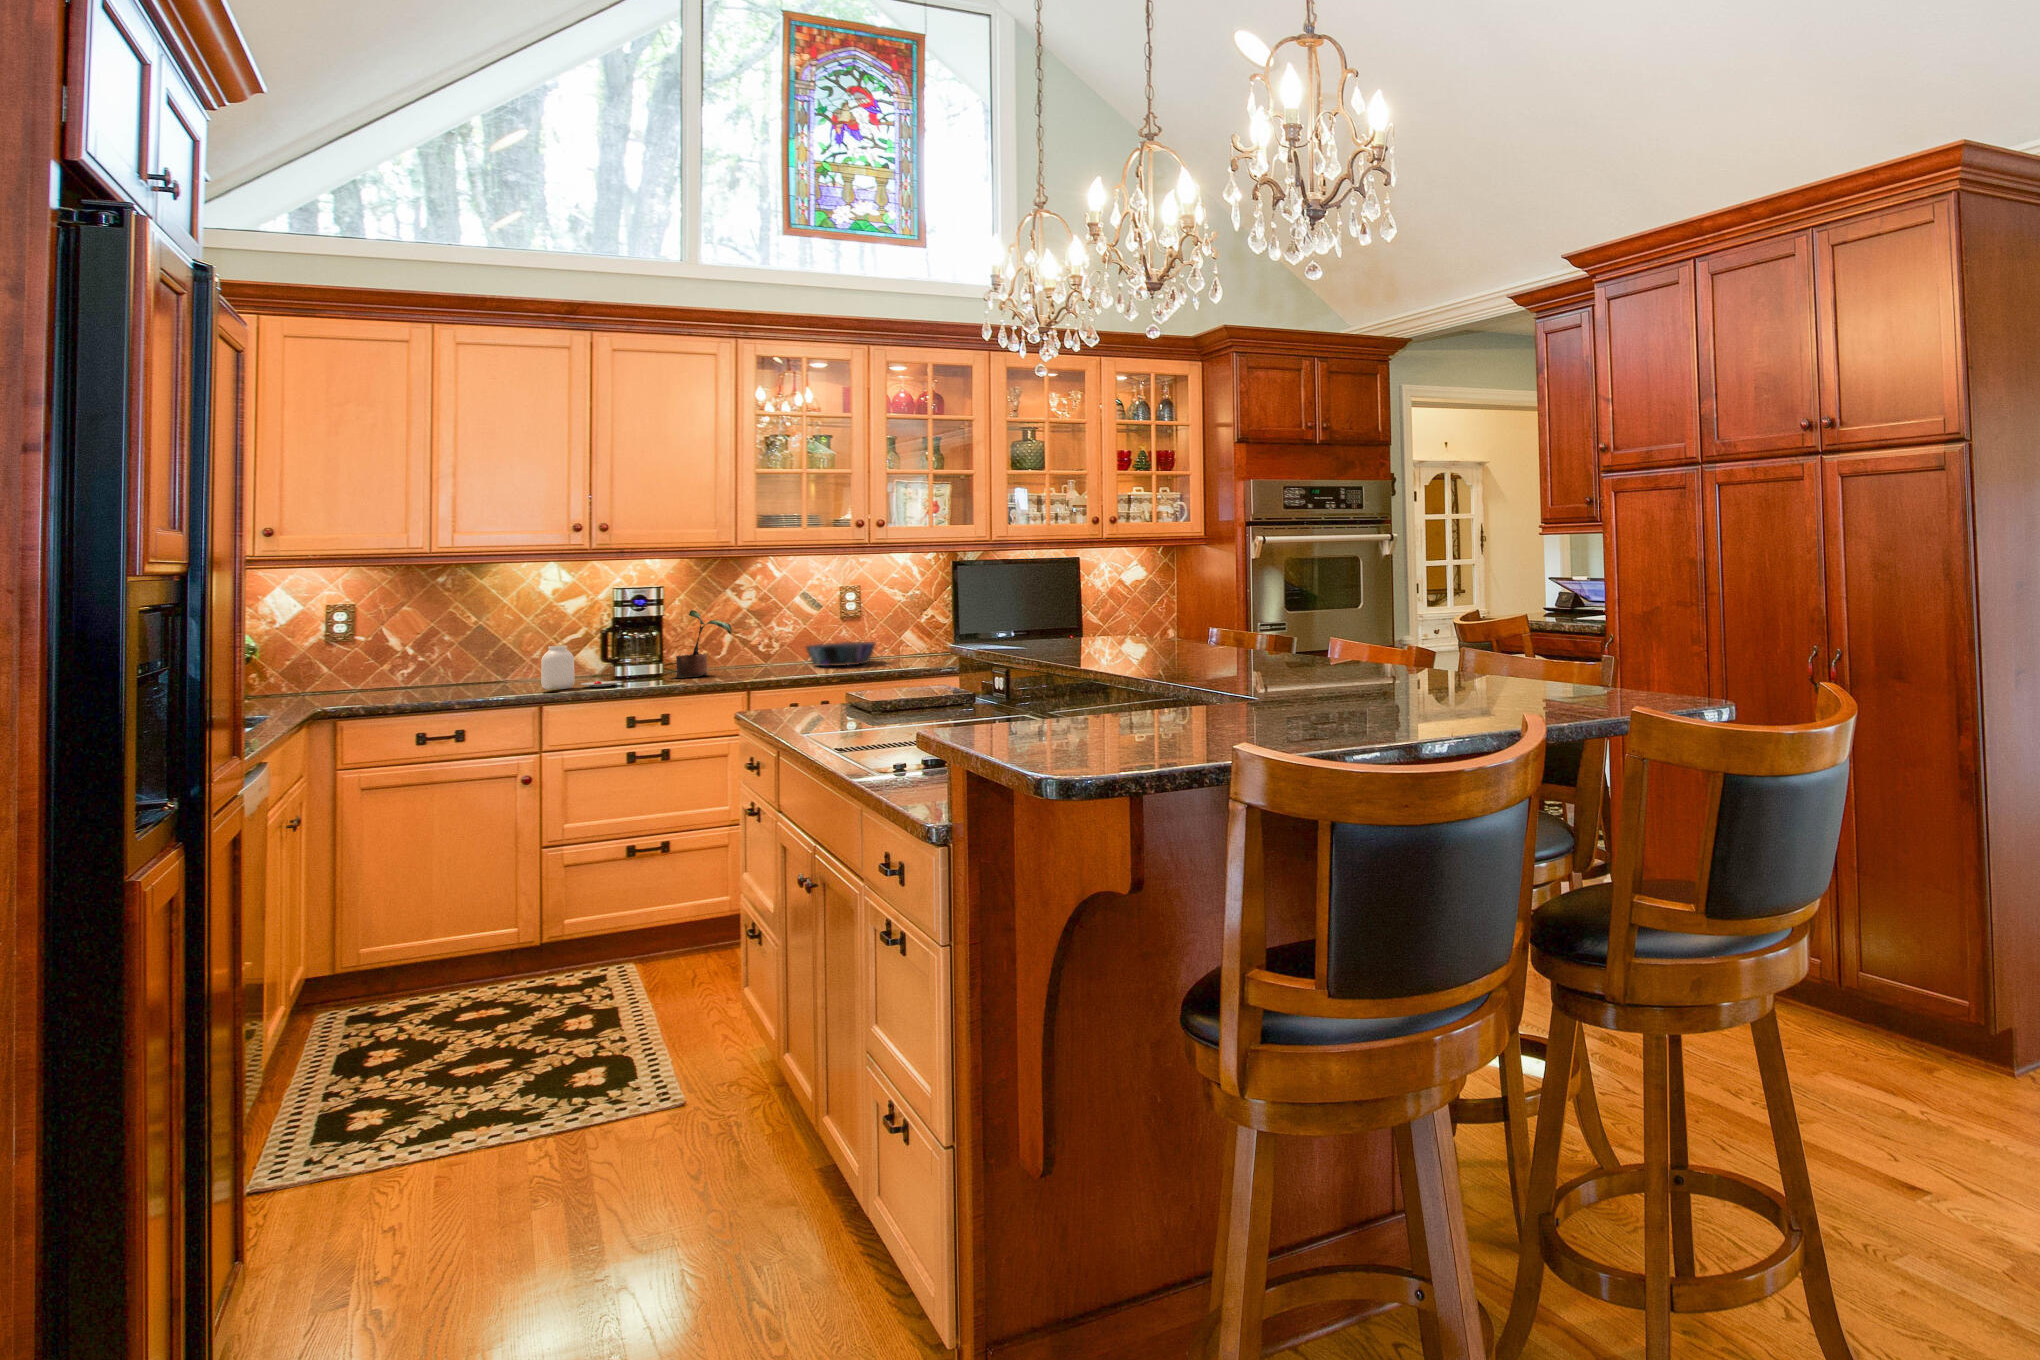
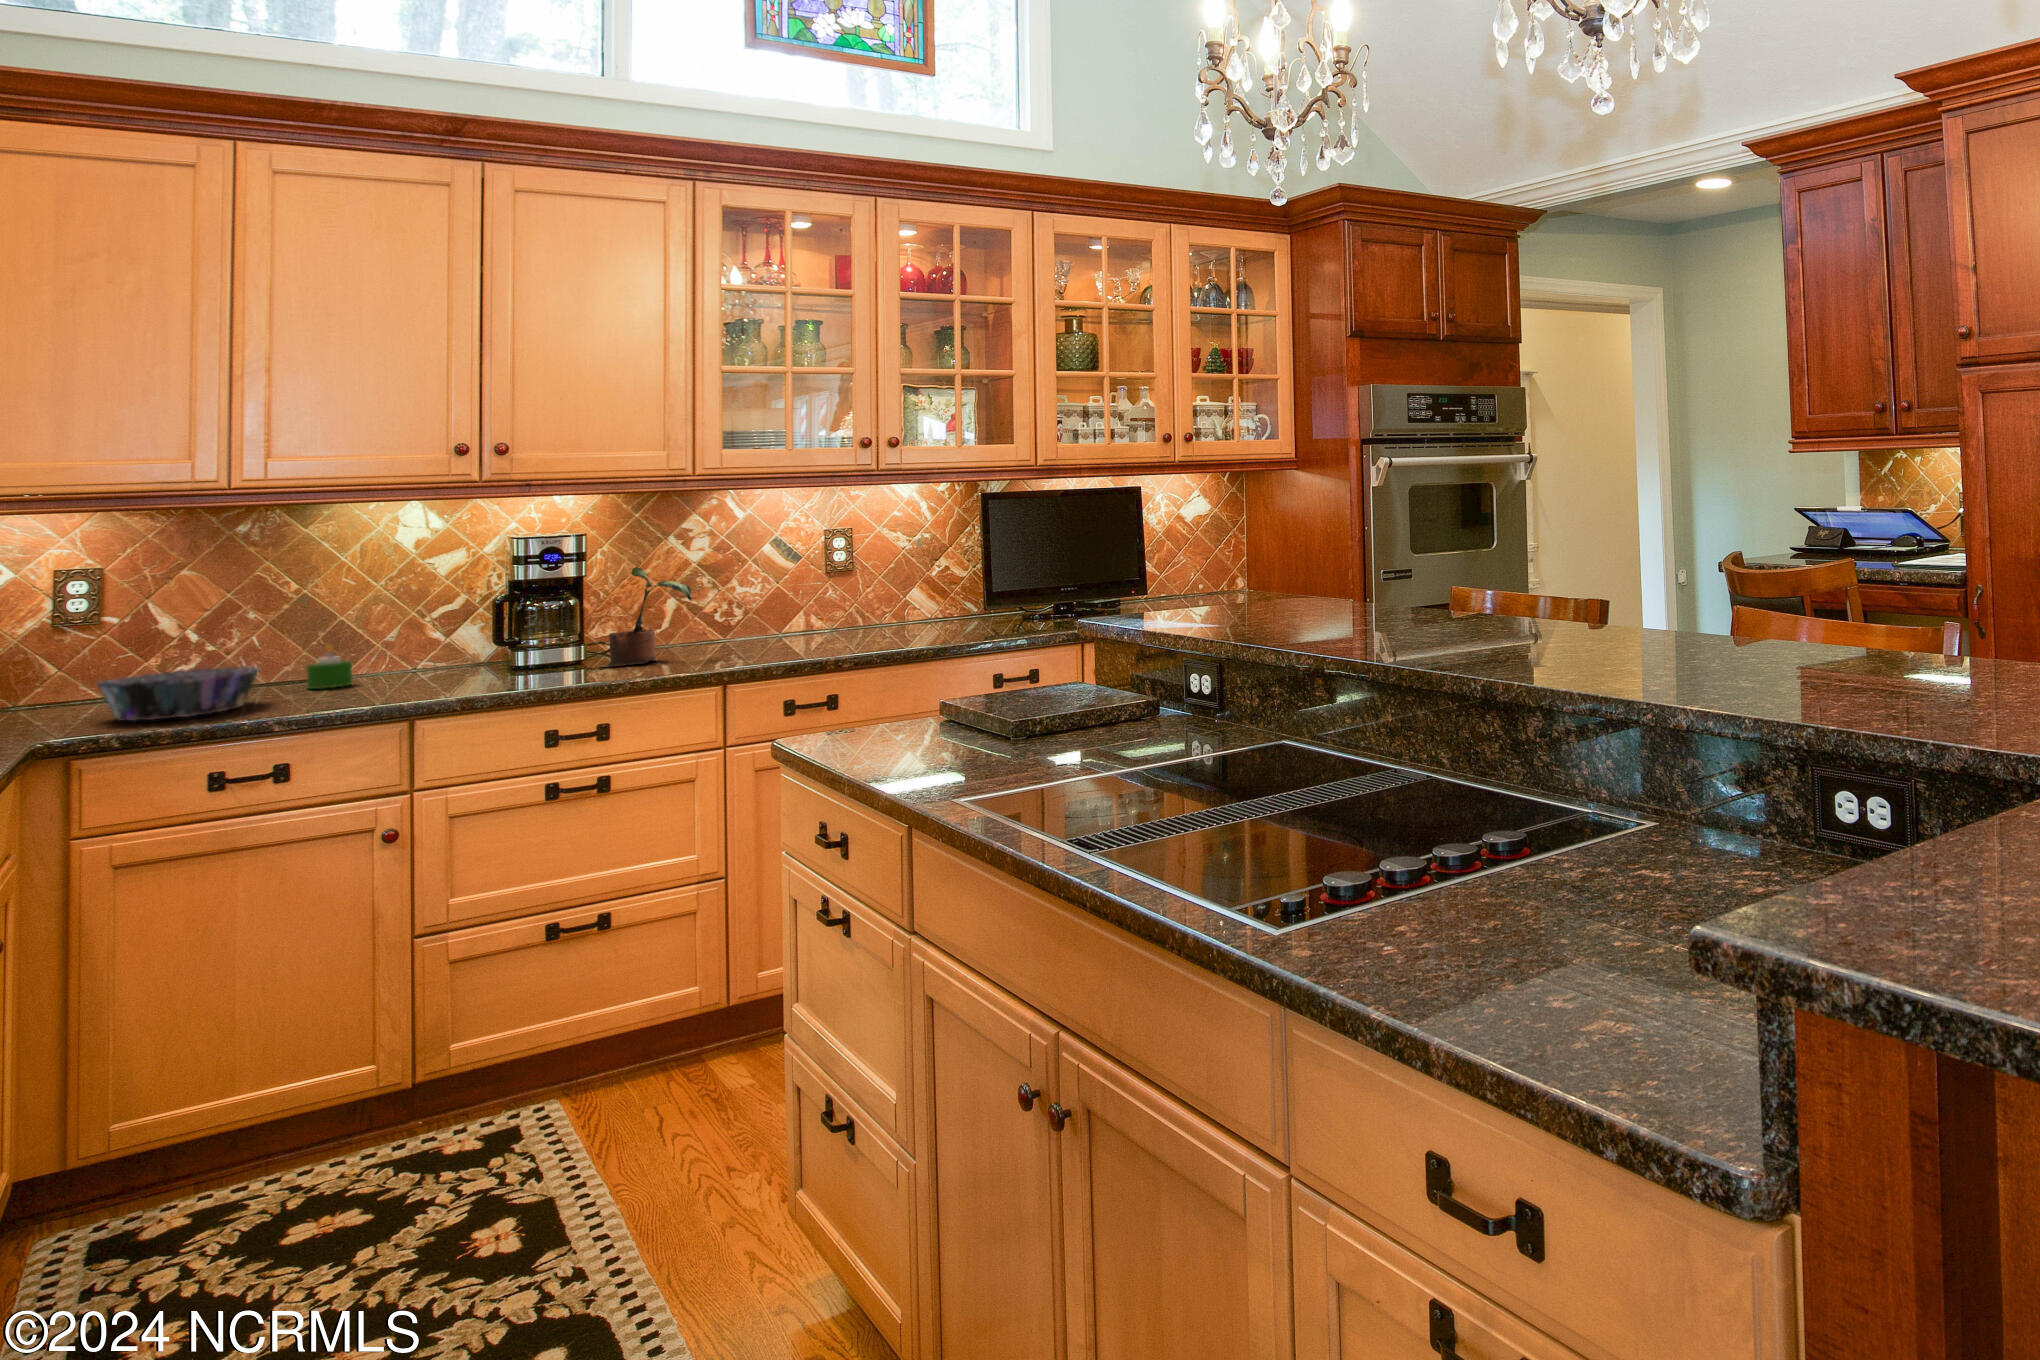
decorative bowl: present [806,642,875,666] -> present [97,667,261,721]
jar: present [541,646,621,692] -> none [409,624,539,696]
candle: none [480,657,509,687] -> present [306,645,352,689]

